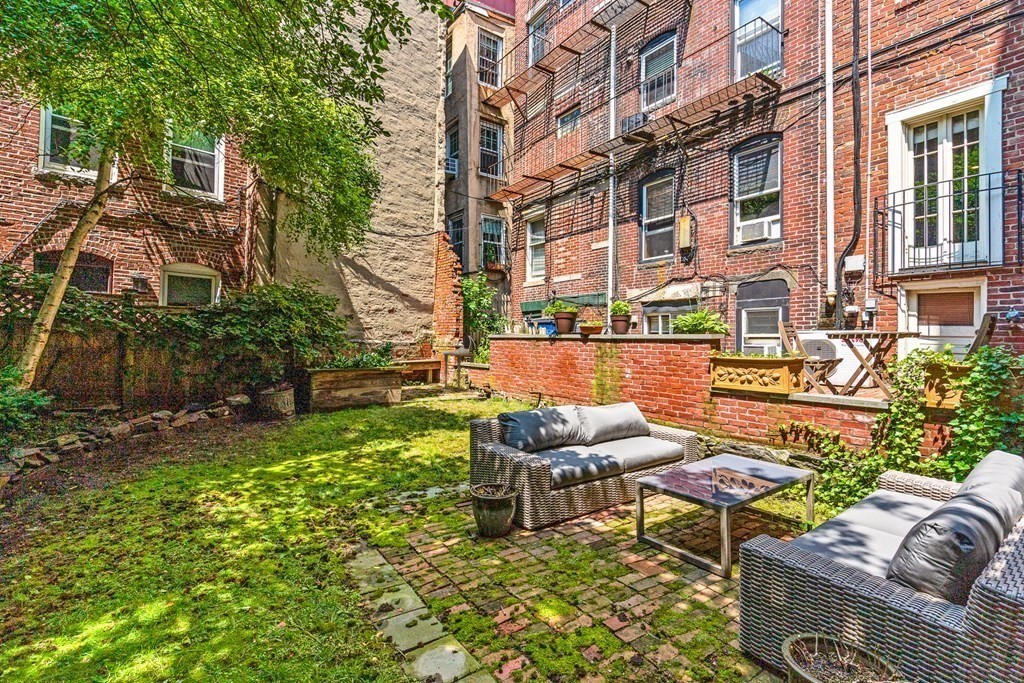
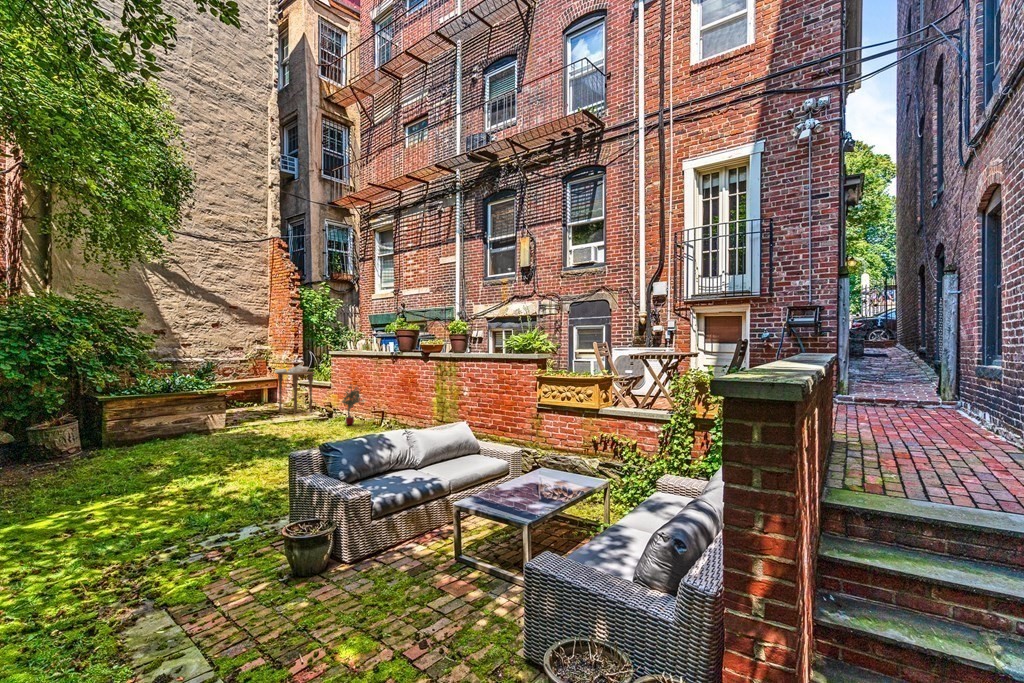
potted tree: none [502,365,524,403] -> present [342,386,365,425]

